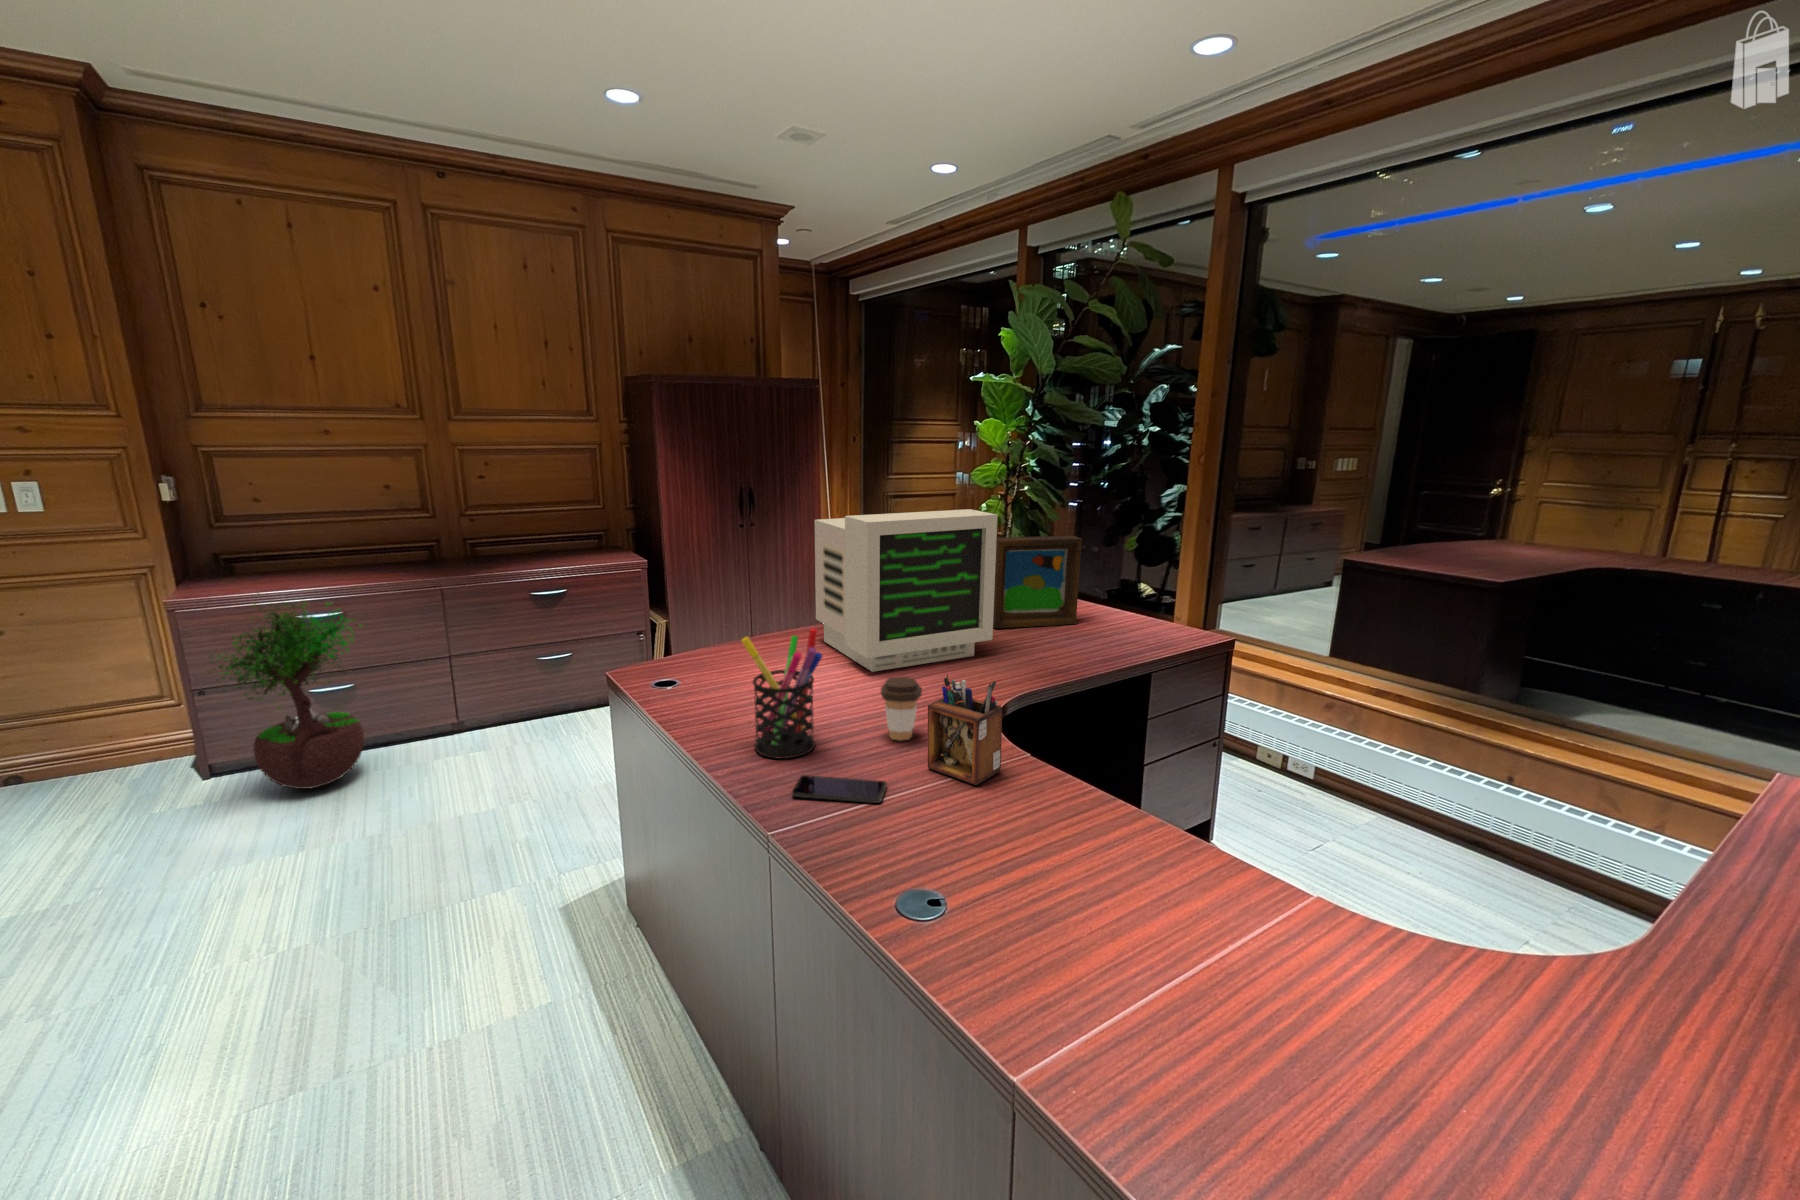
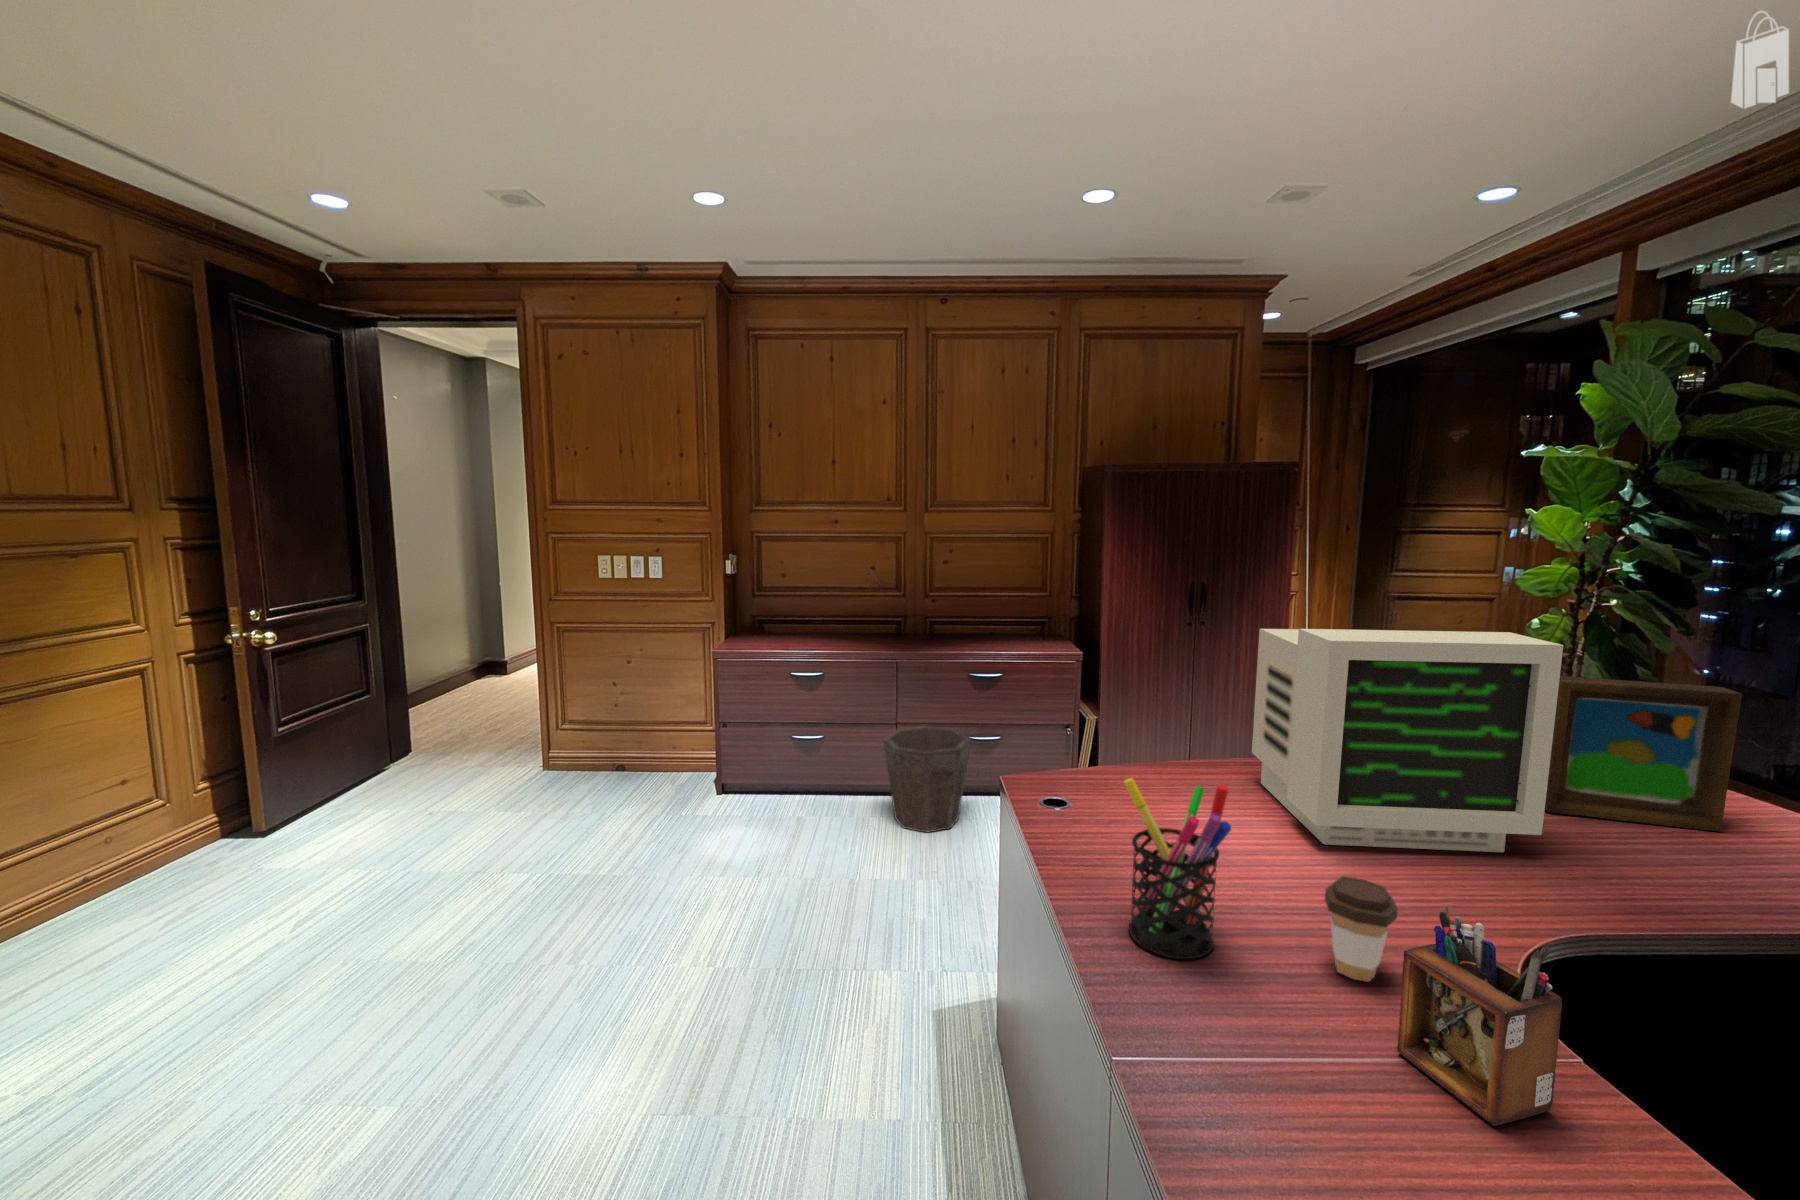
potted tree: present [206,603,364,789] -> none [725,648,831,817]
waste bin: none [438,655,543,766] -> present [883,726,971,833]
smartphone: present [792,775,887,803] -> none [1160,997,1316,1094]

